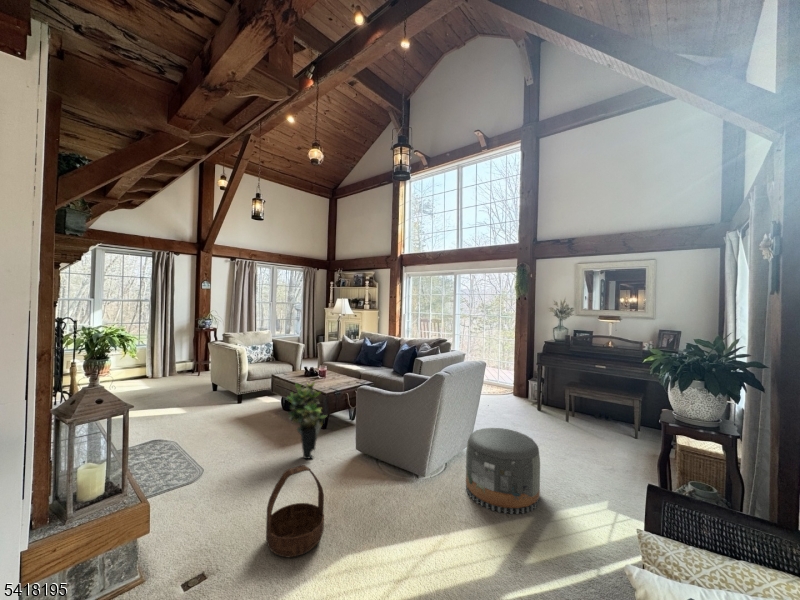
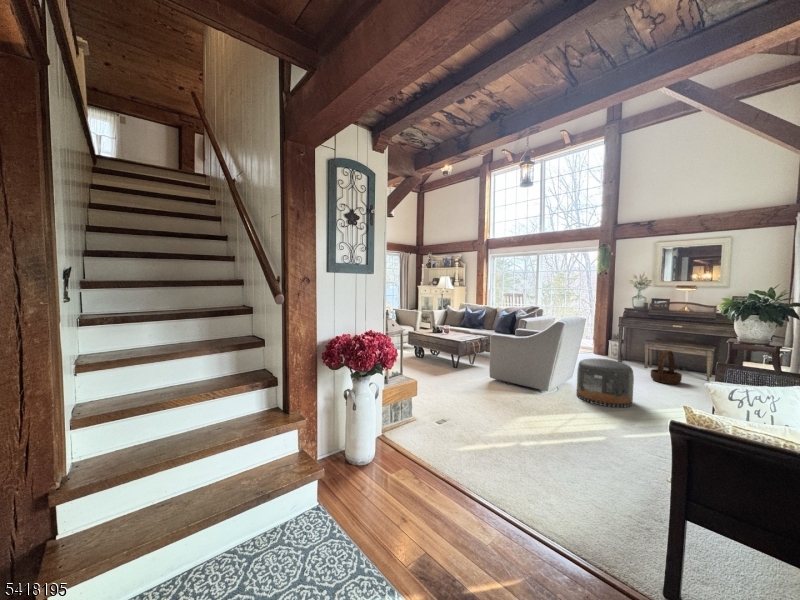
potted plant: present [286,382,327,459] -> none [441,329,468,379]
basket: present [266,465,324,557] -> present [651,350,682,384]

